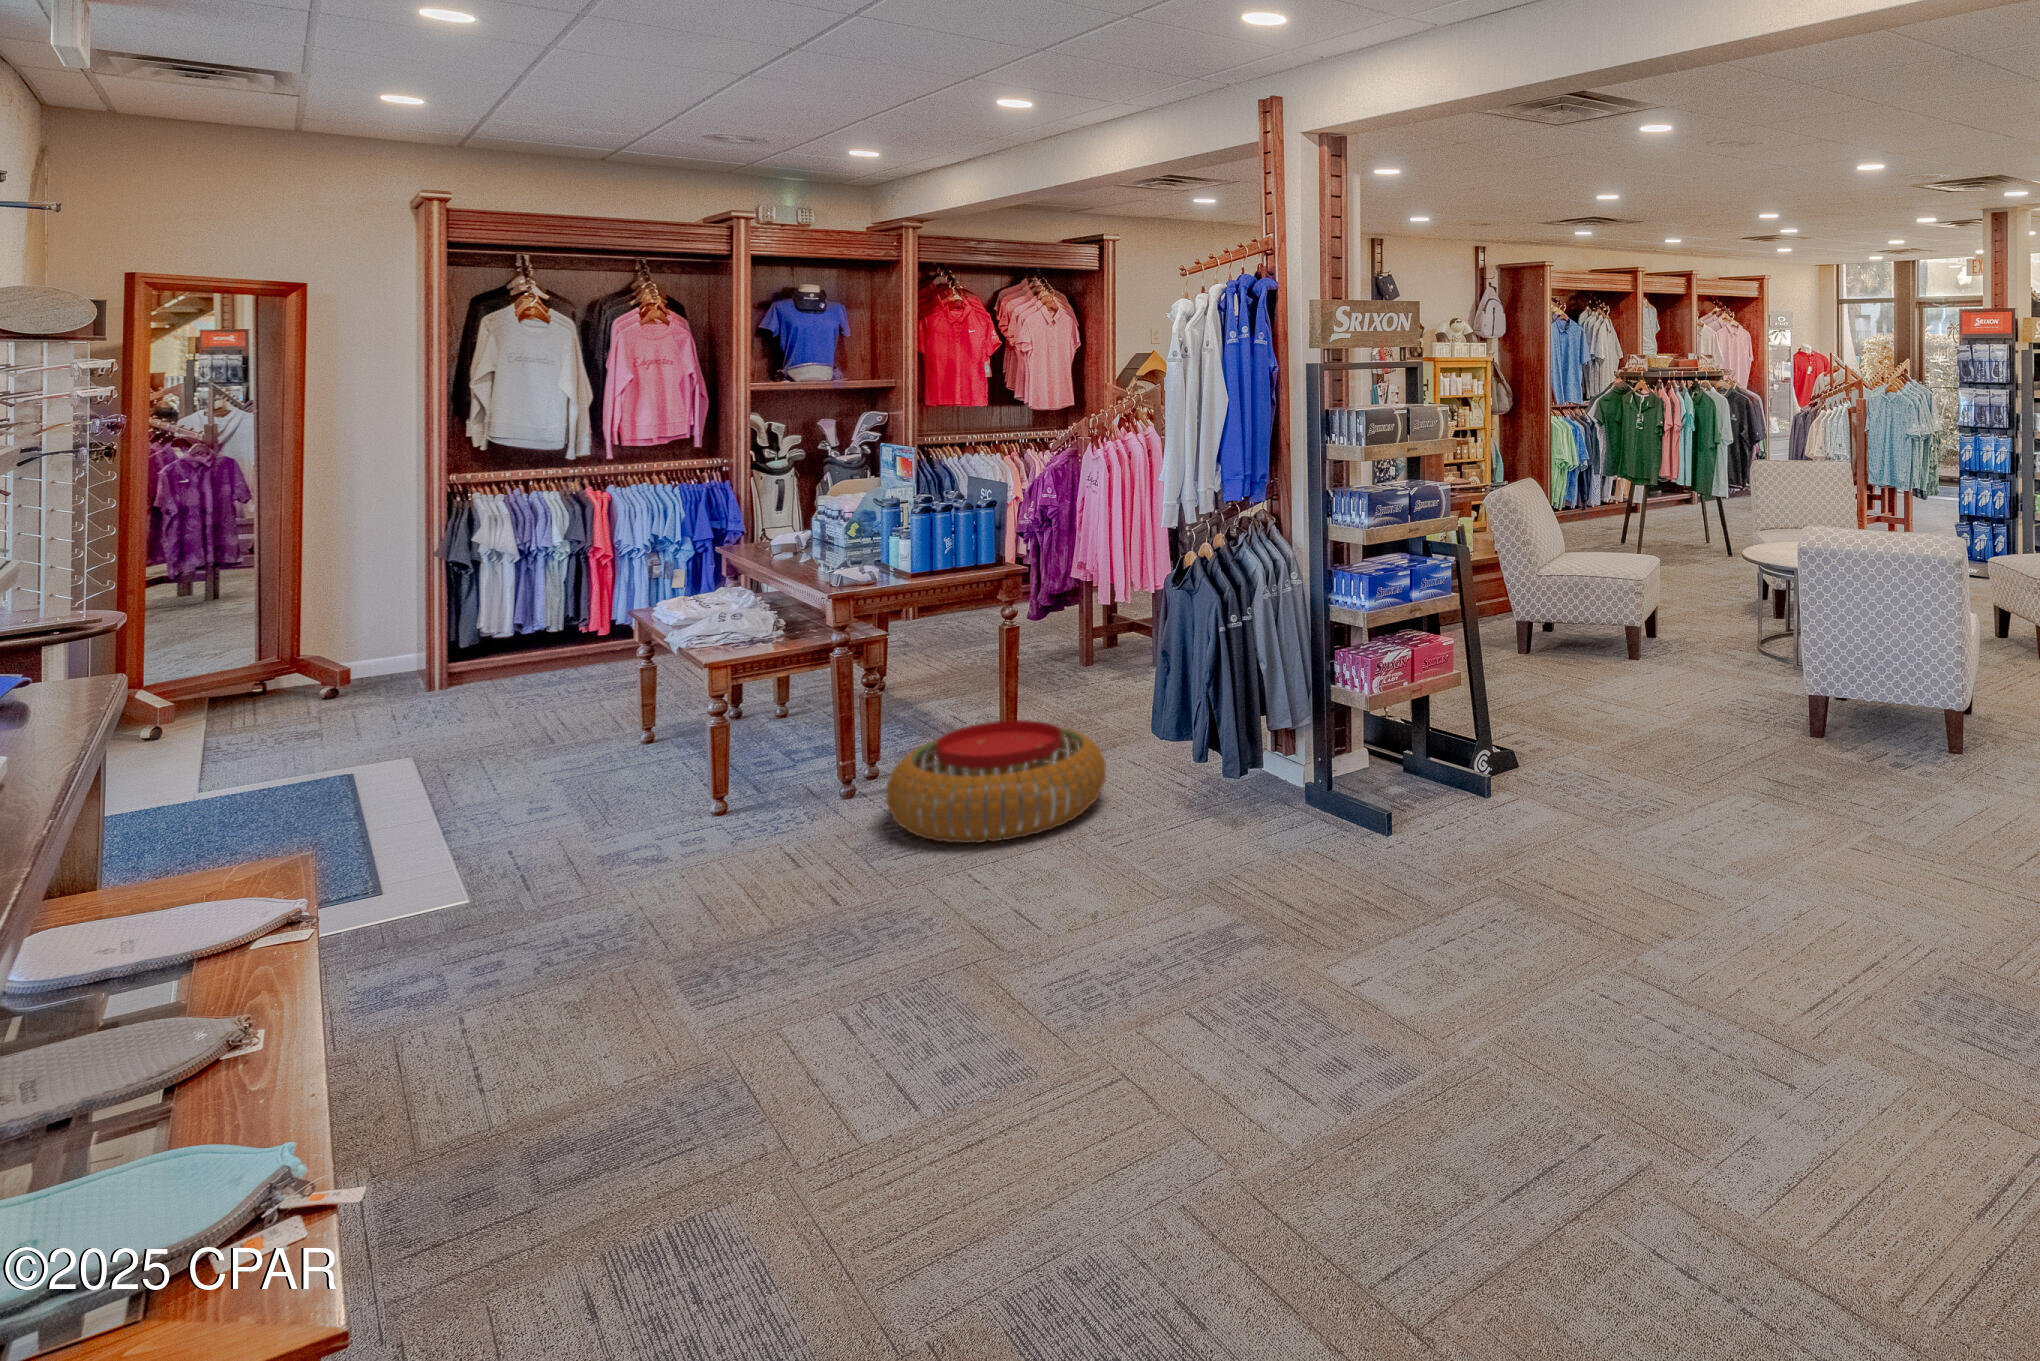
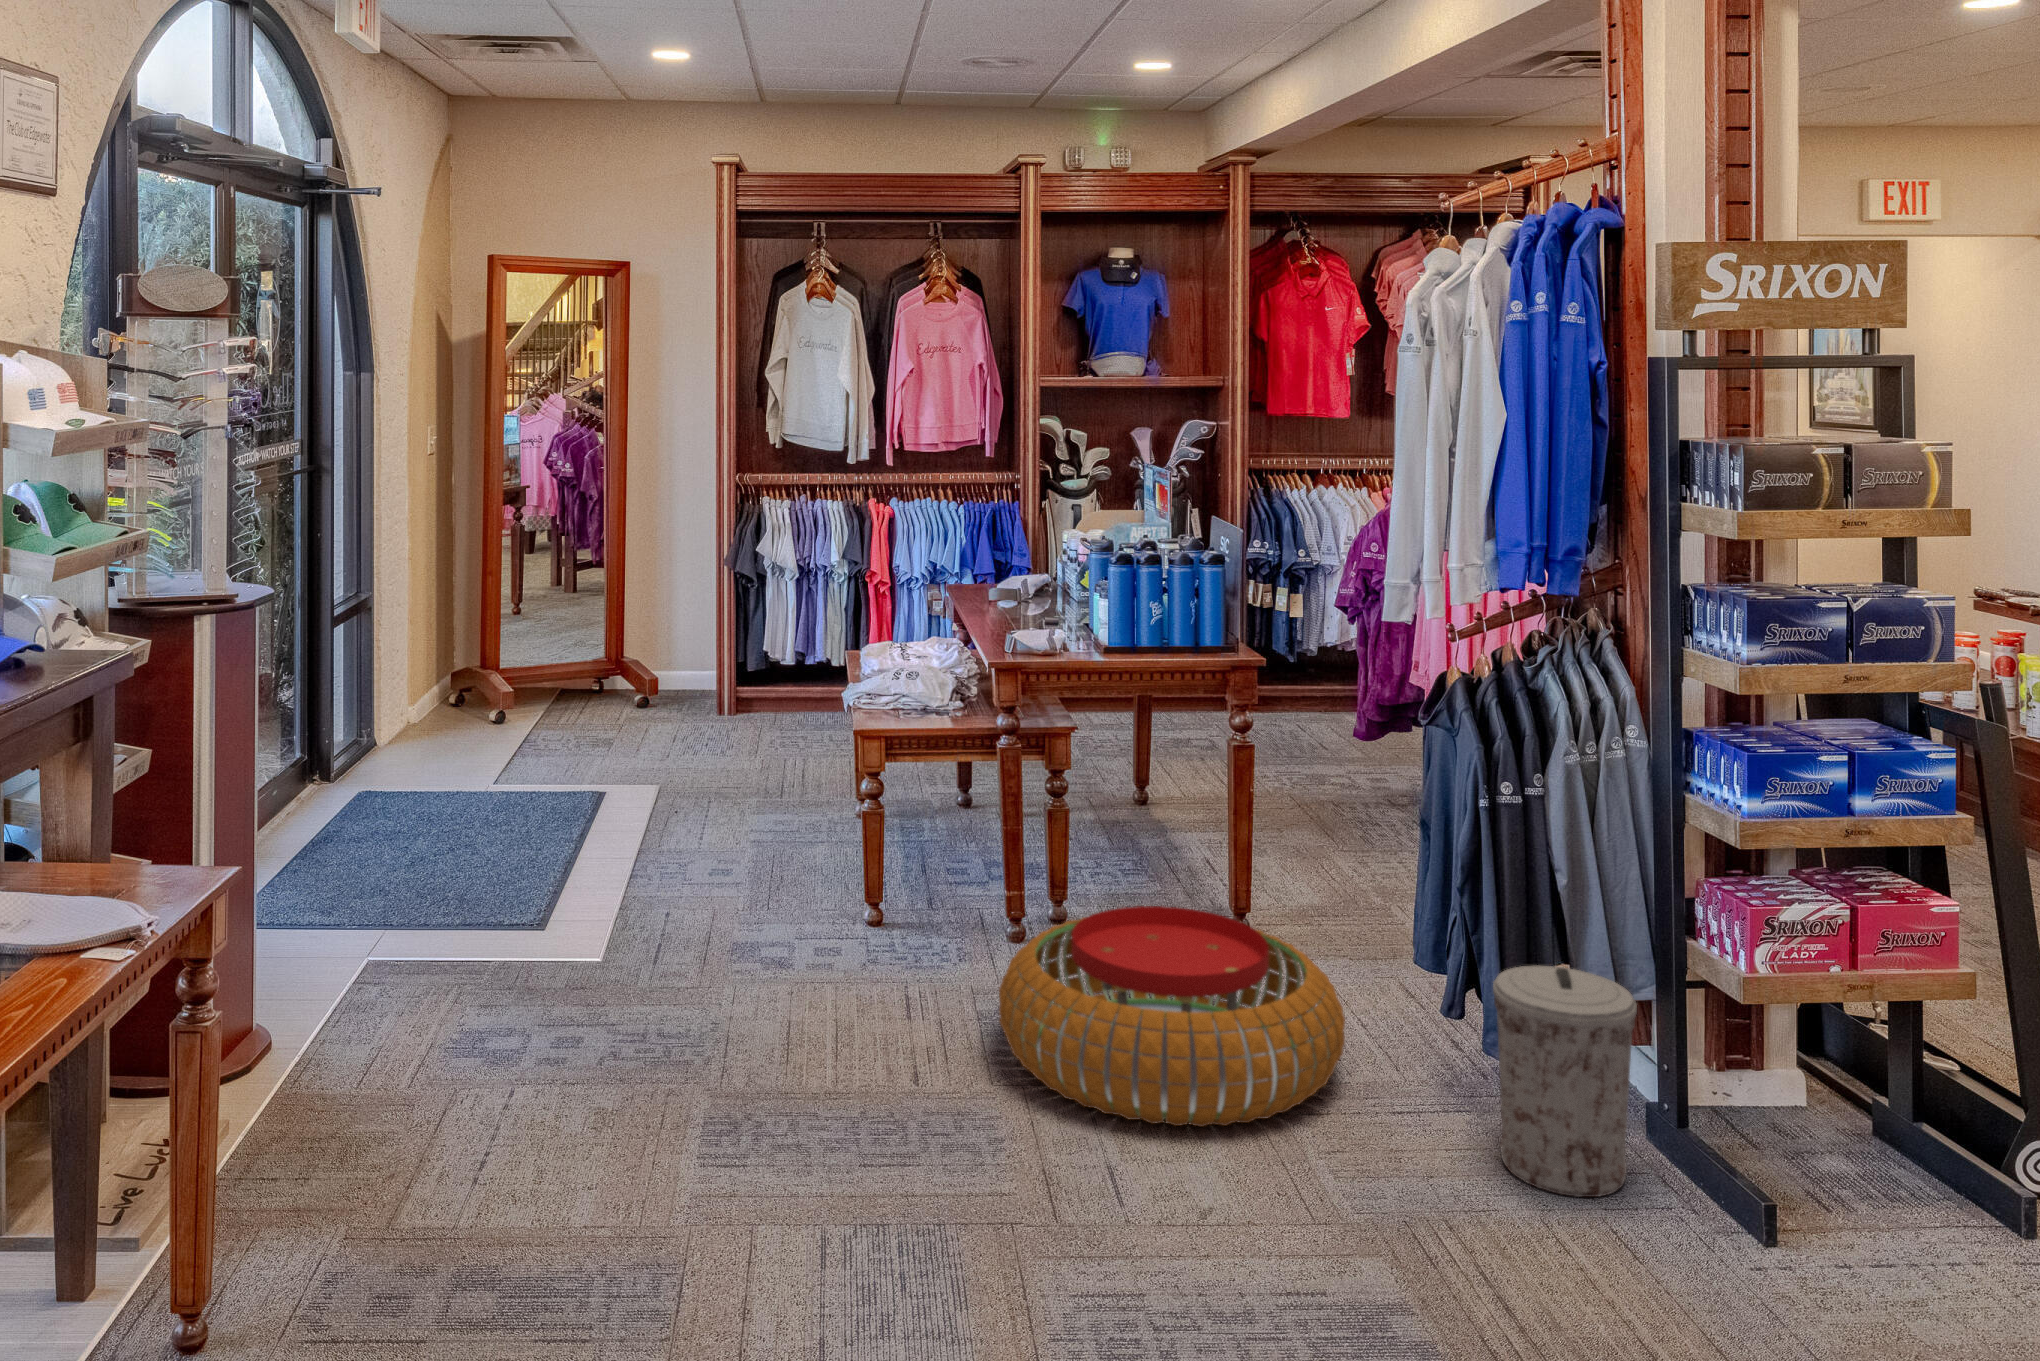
trash can: none [1193,699,1263,810] -> present [1493,966,1637,1197]

